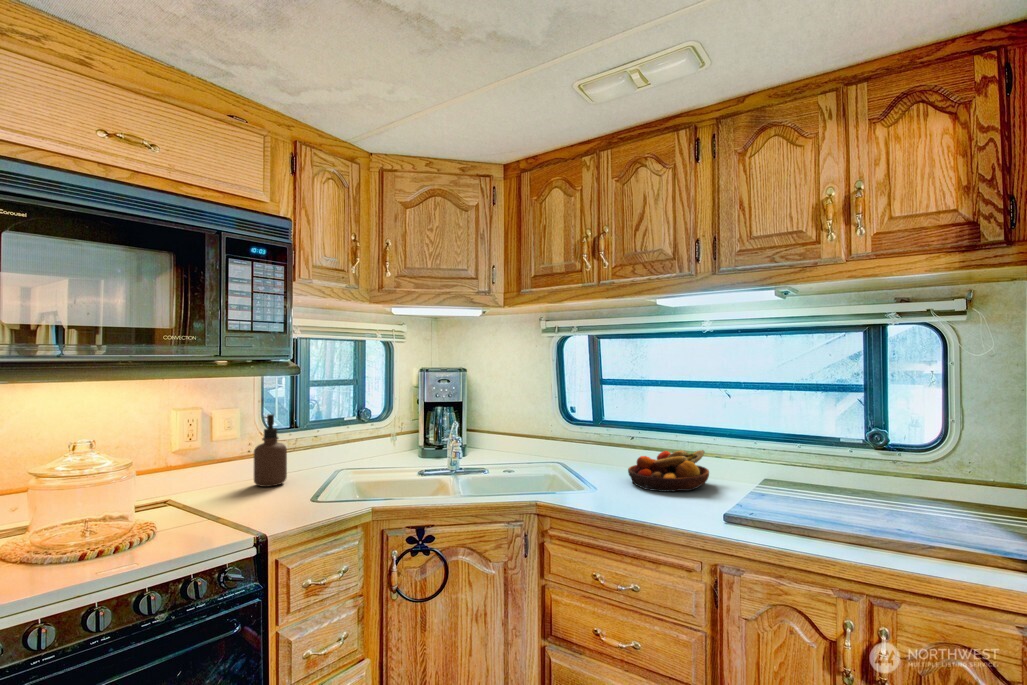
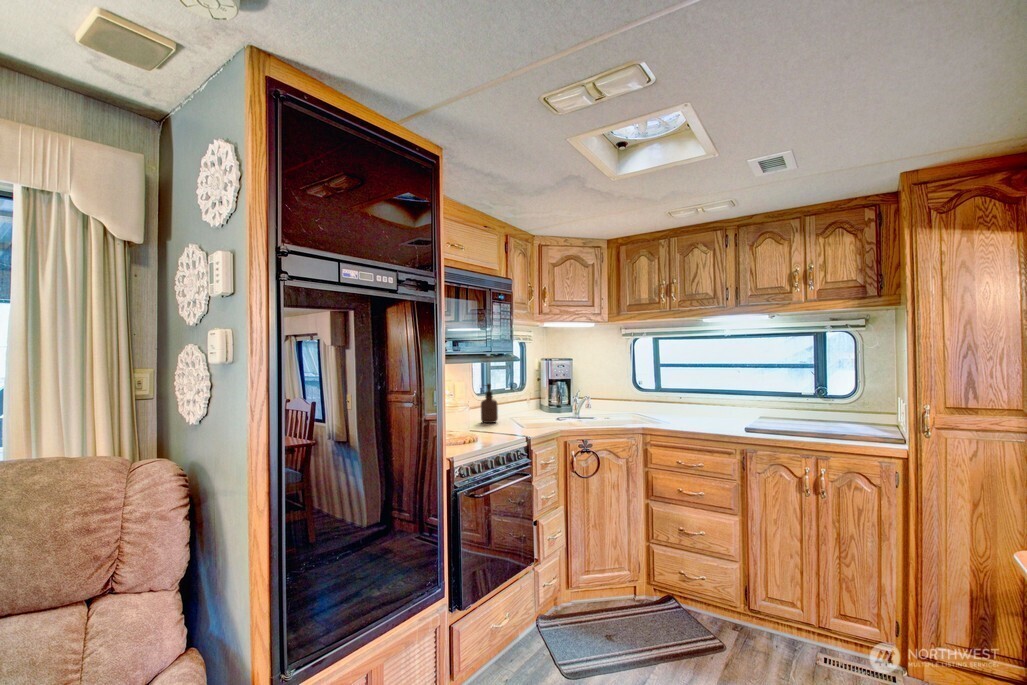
fruit bowl: present [628,450,709,492] -> none [684,402,731,423]

